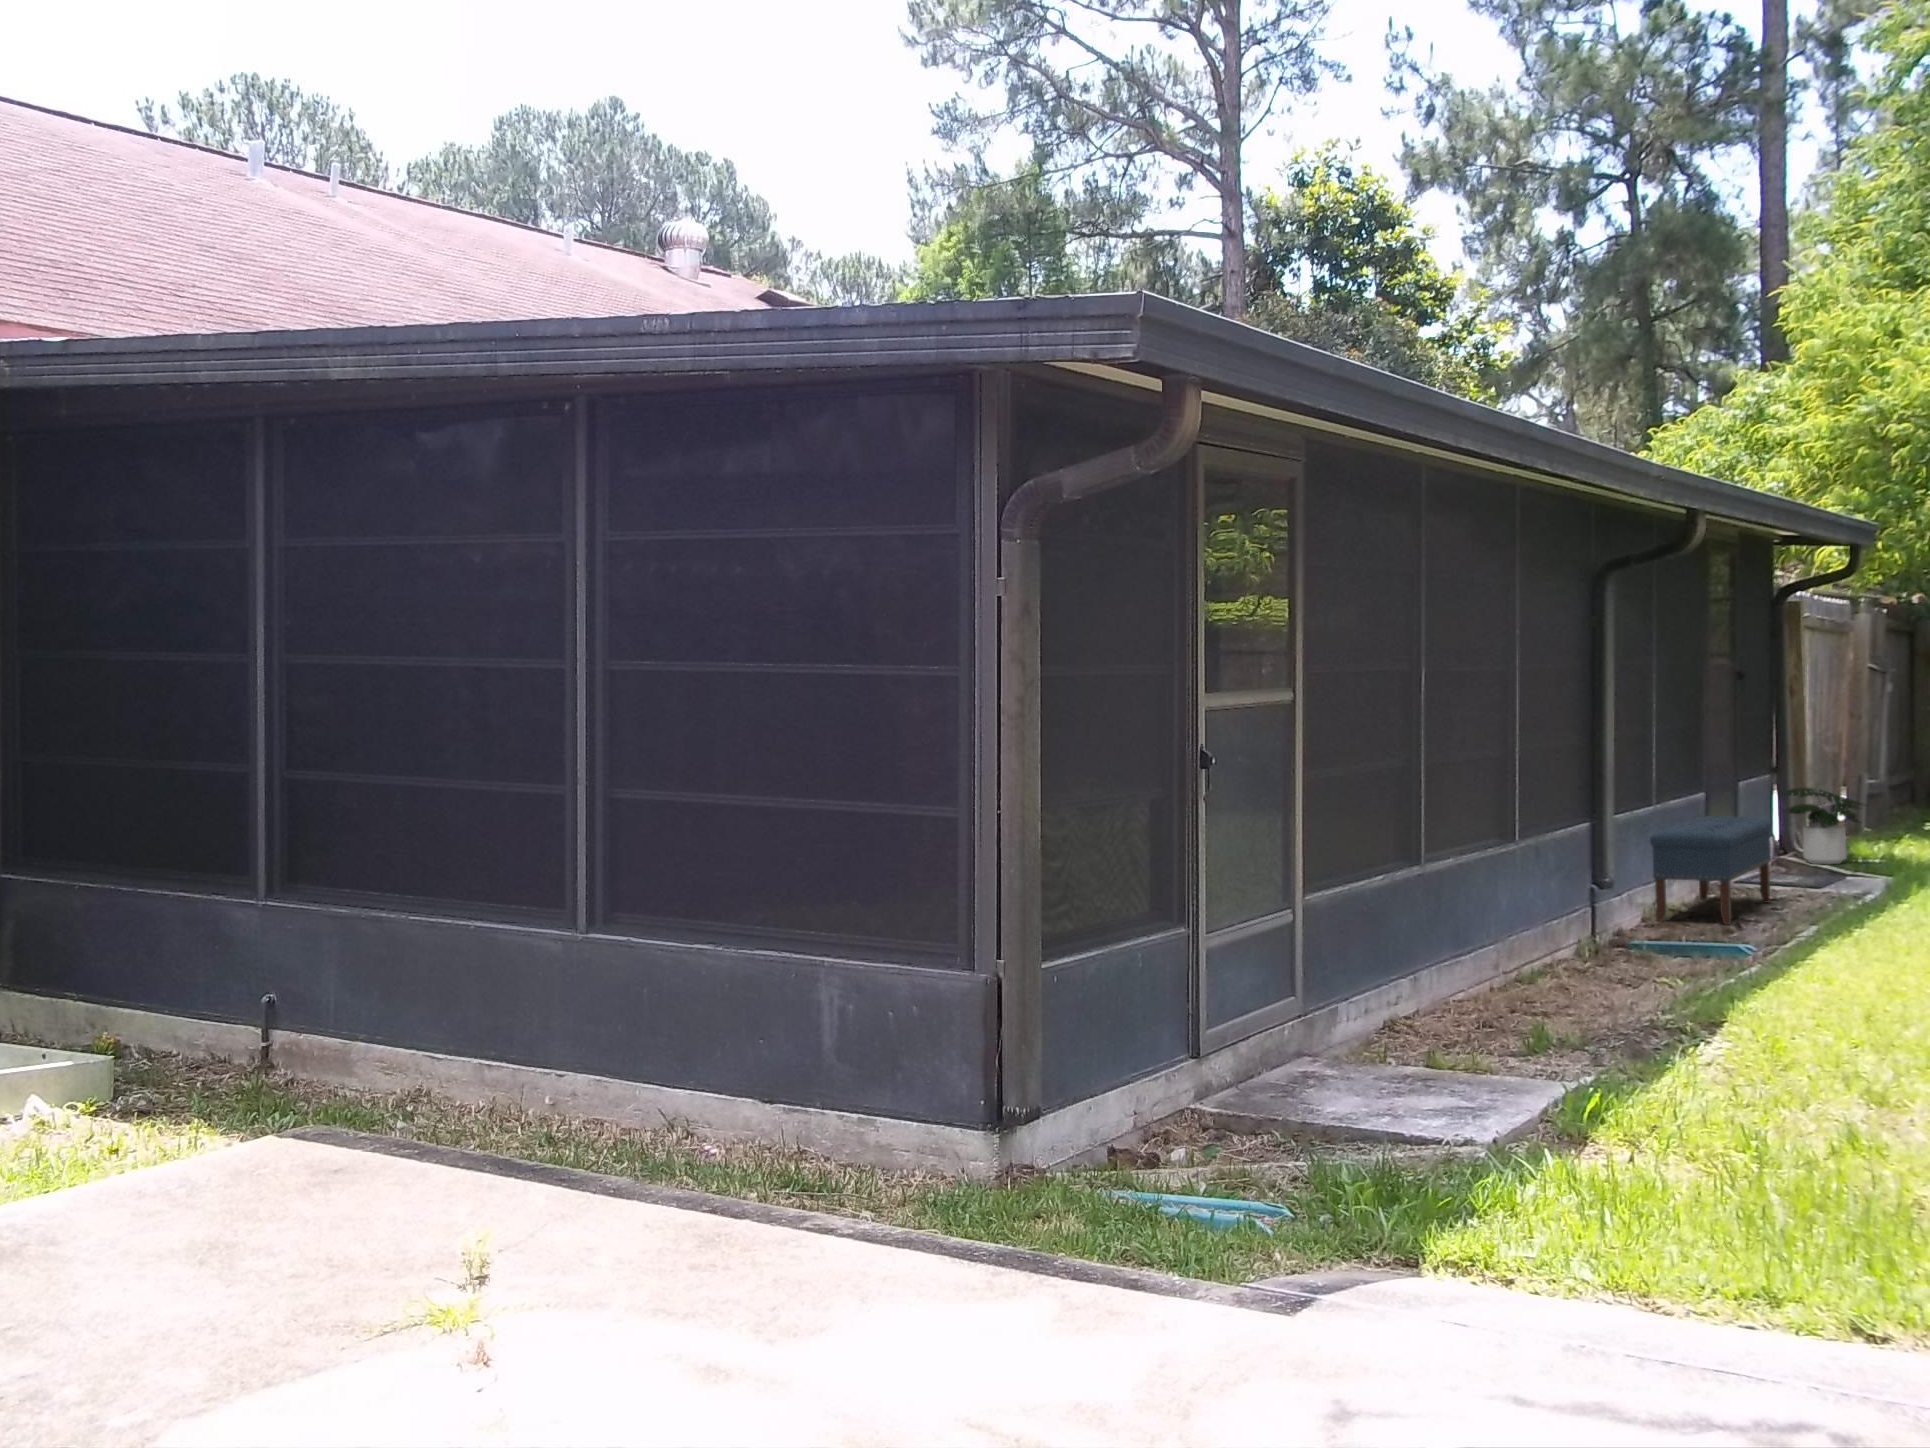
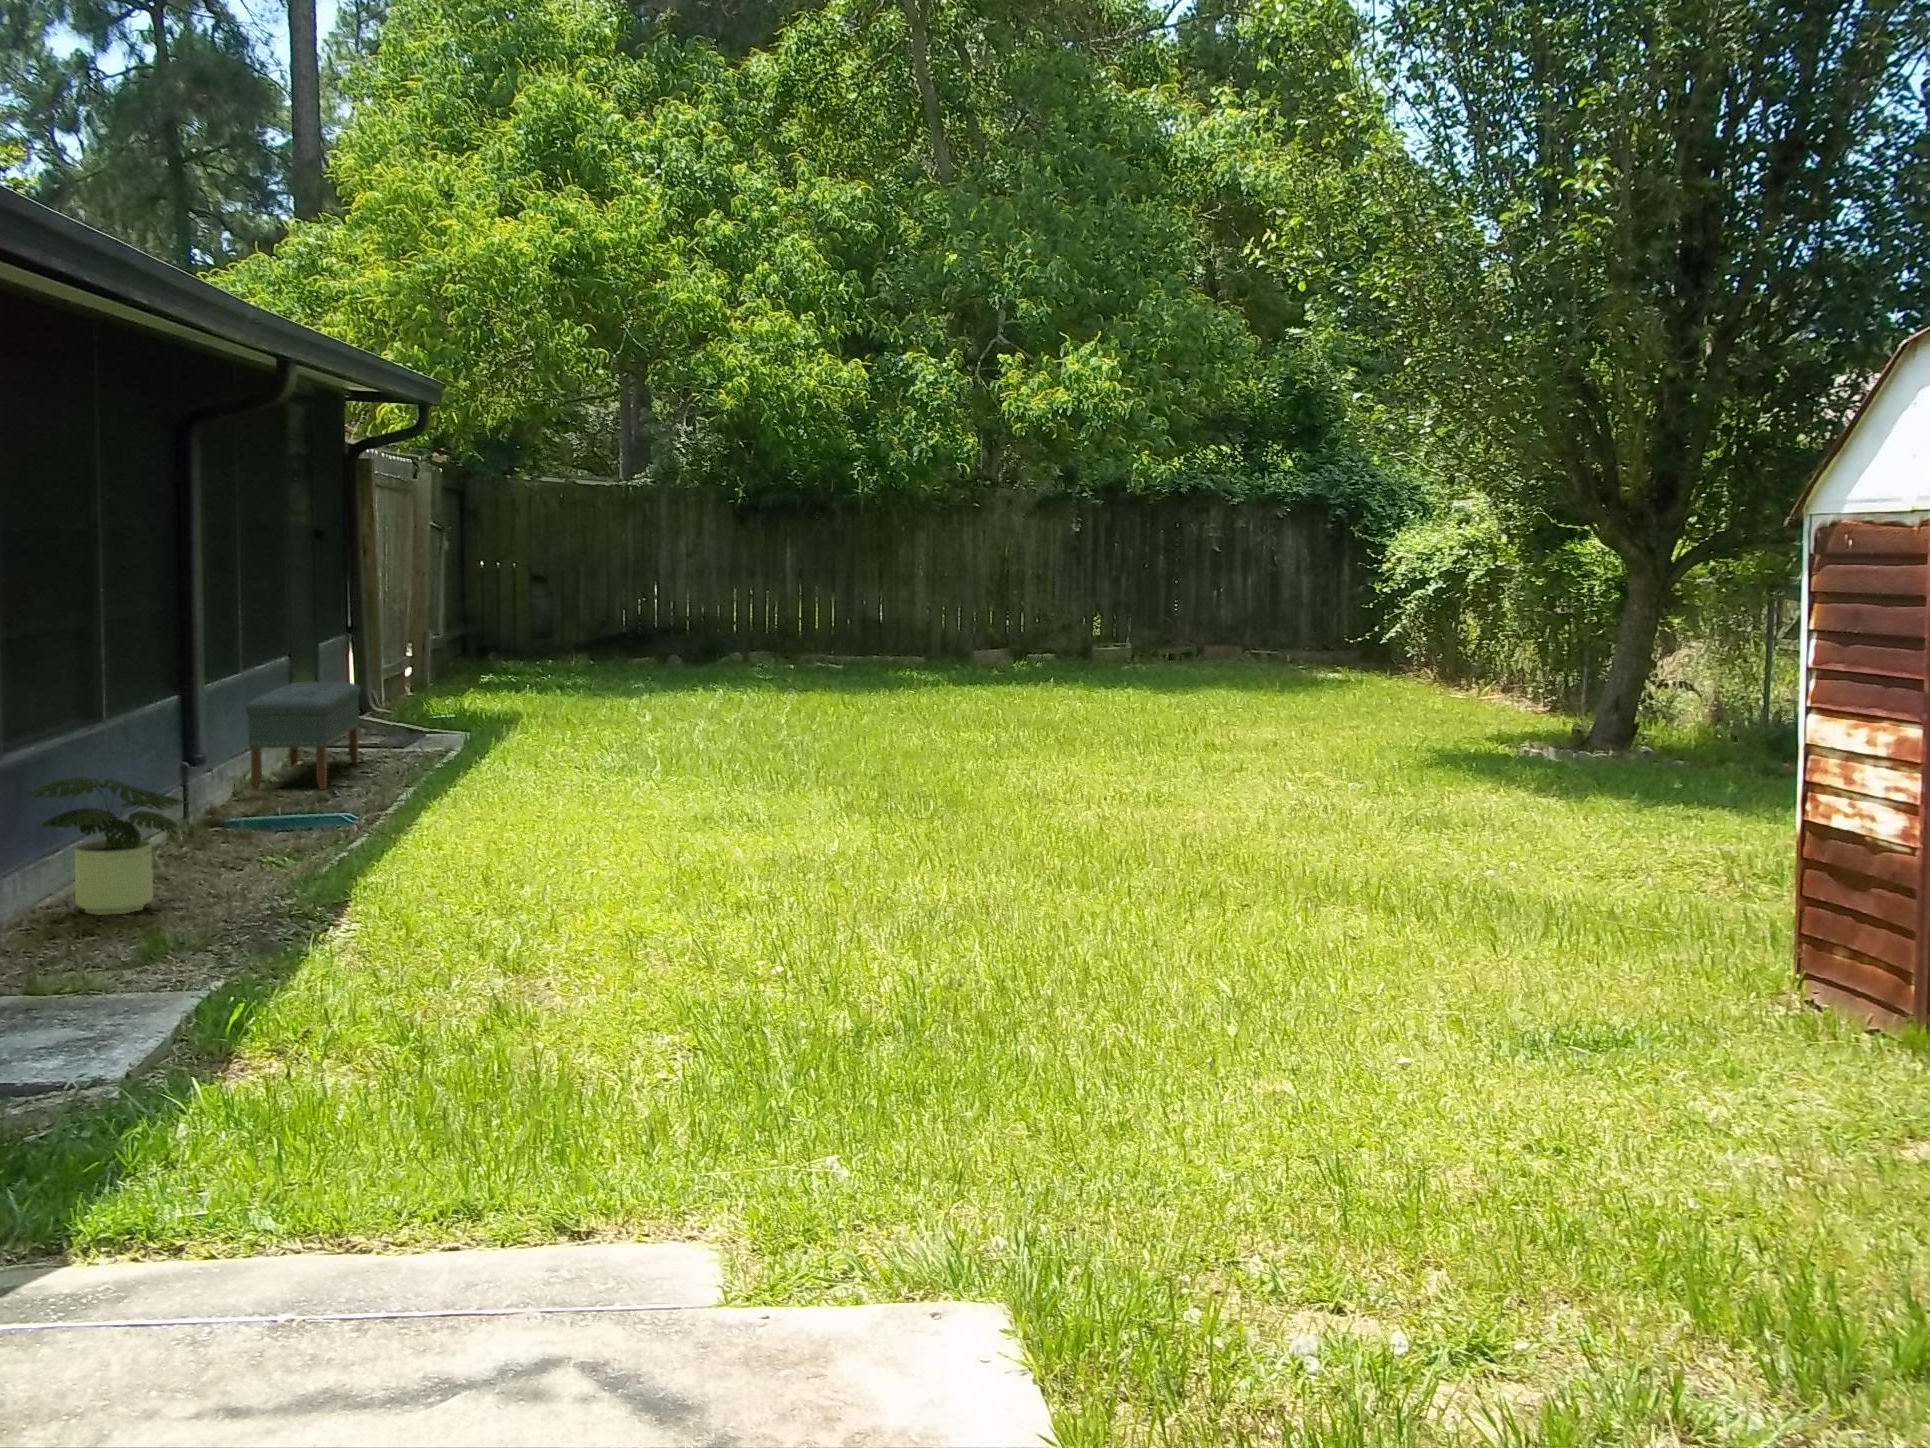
potted plant: present [1778,787,1862,864] -> present [28,777,188,915]

